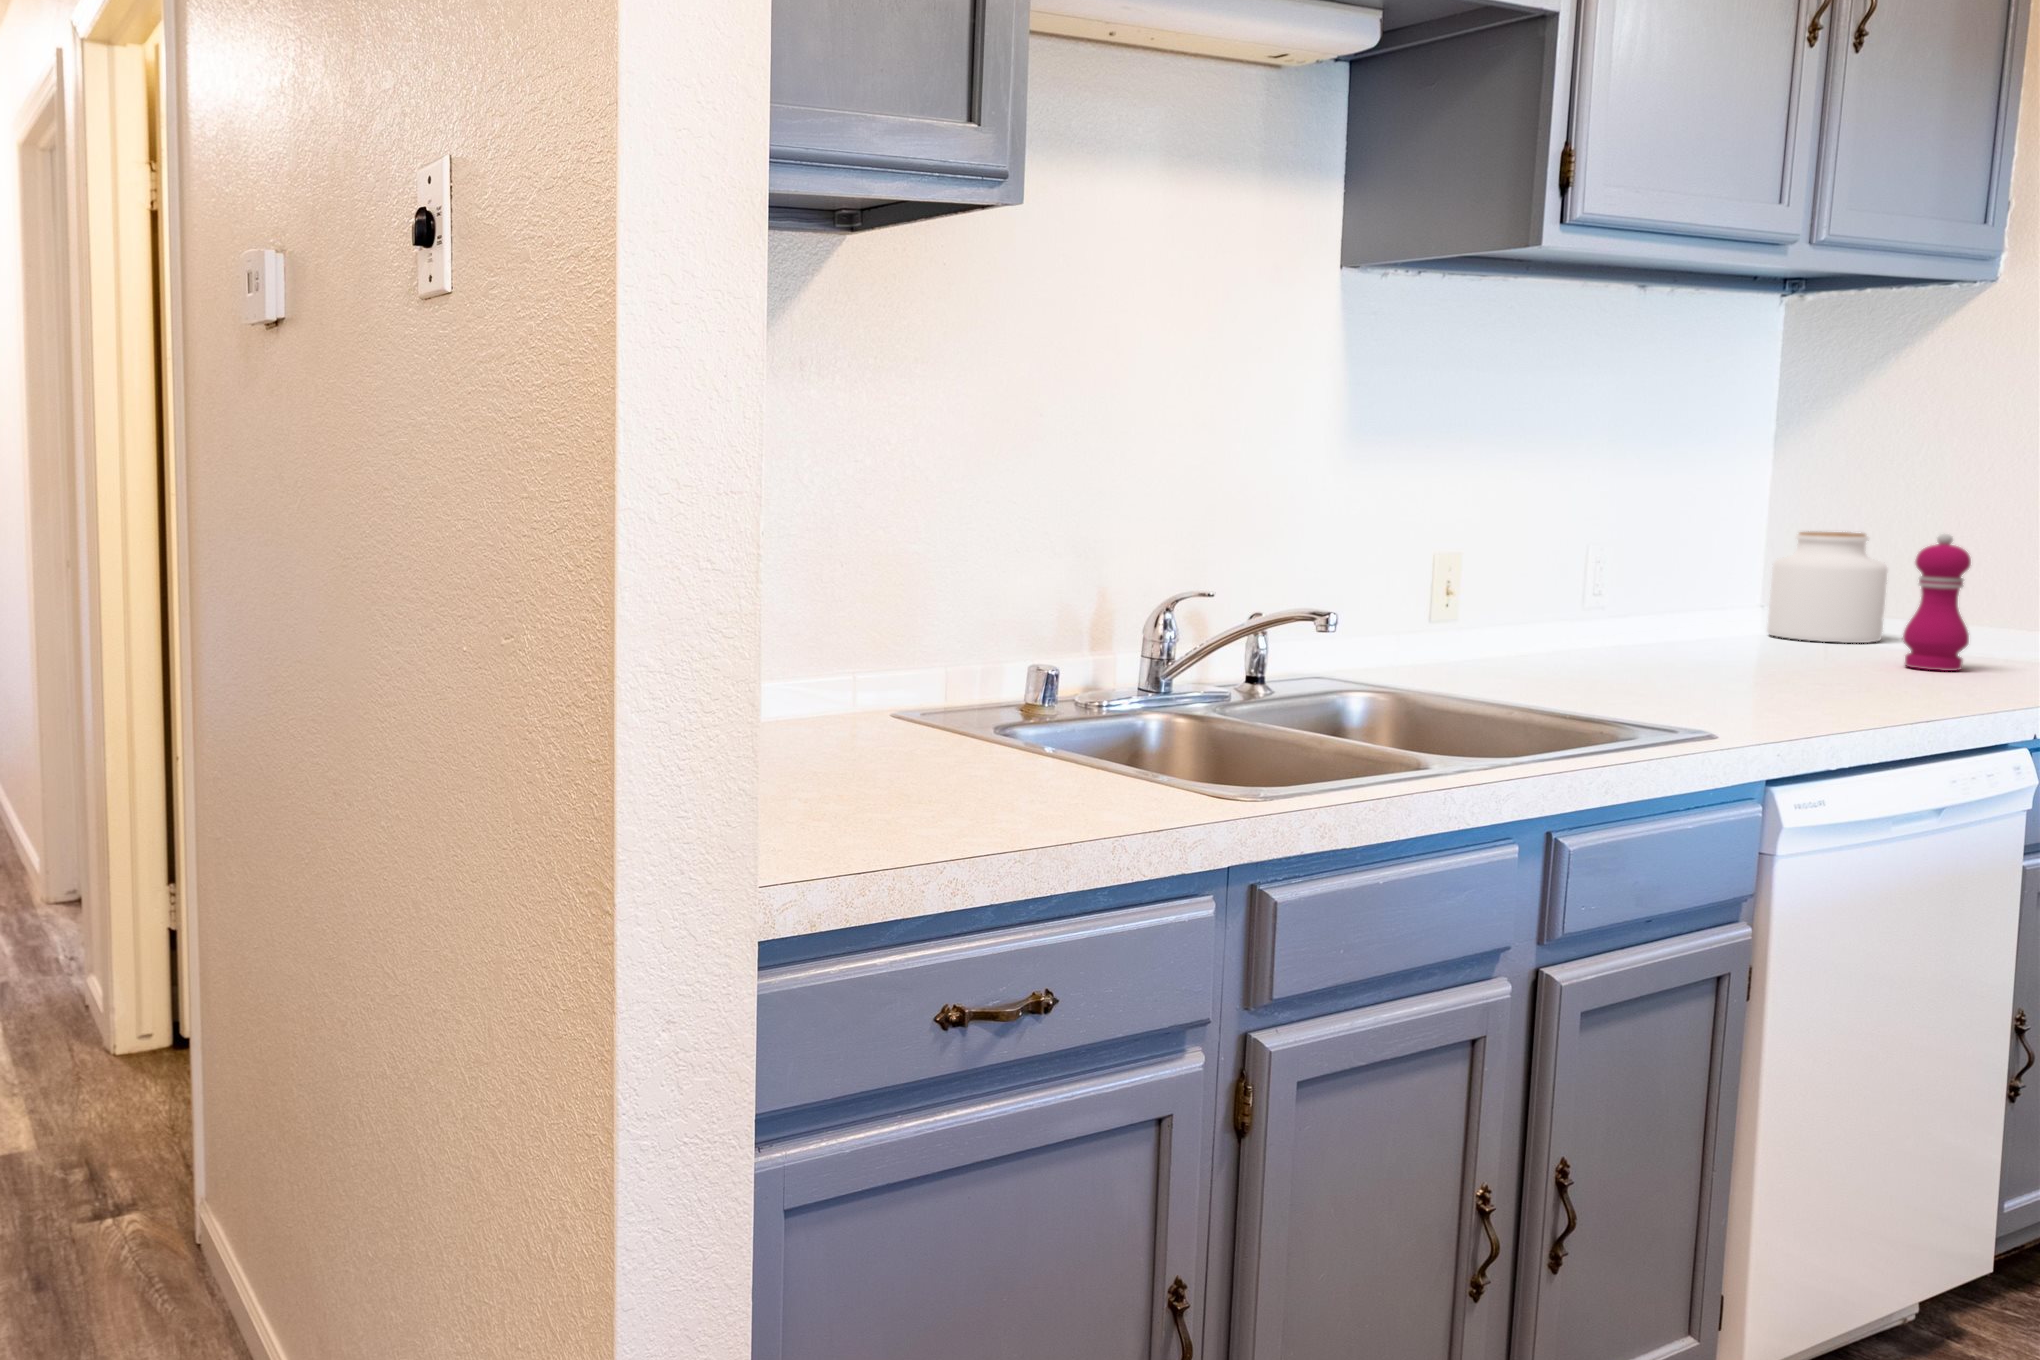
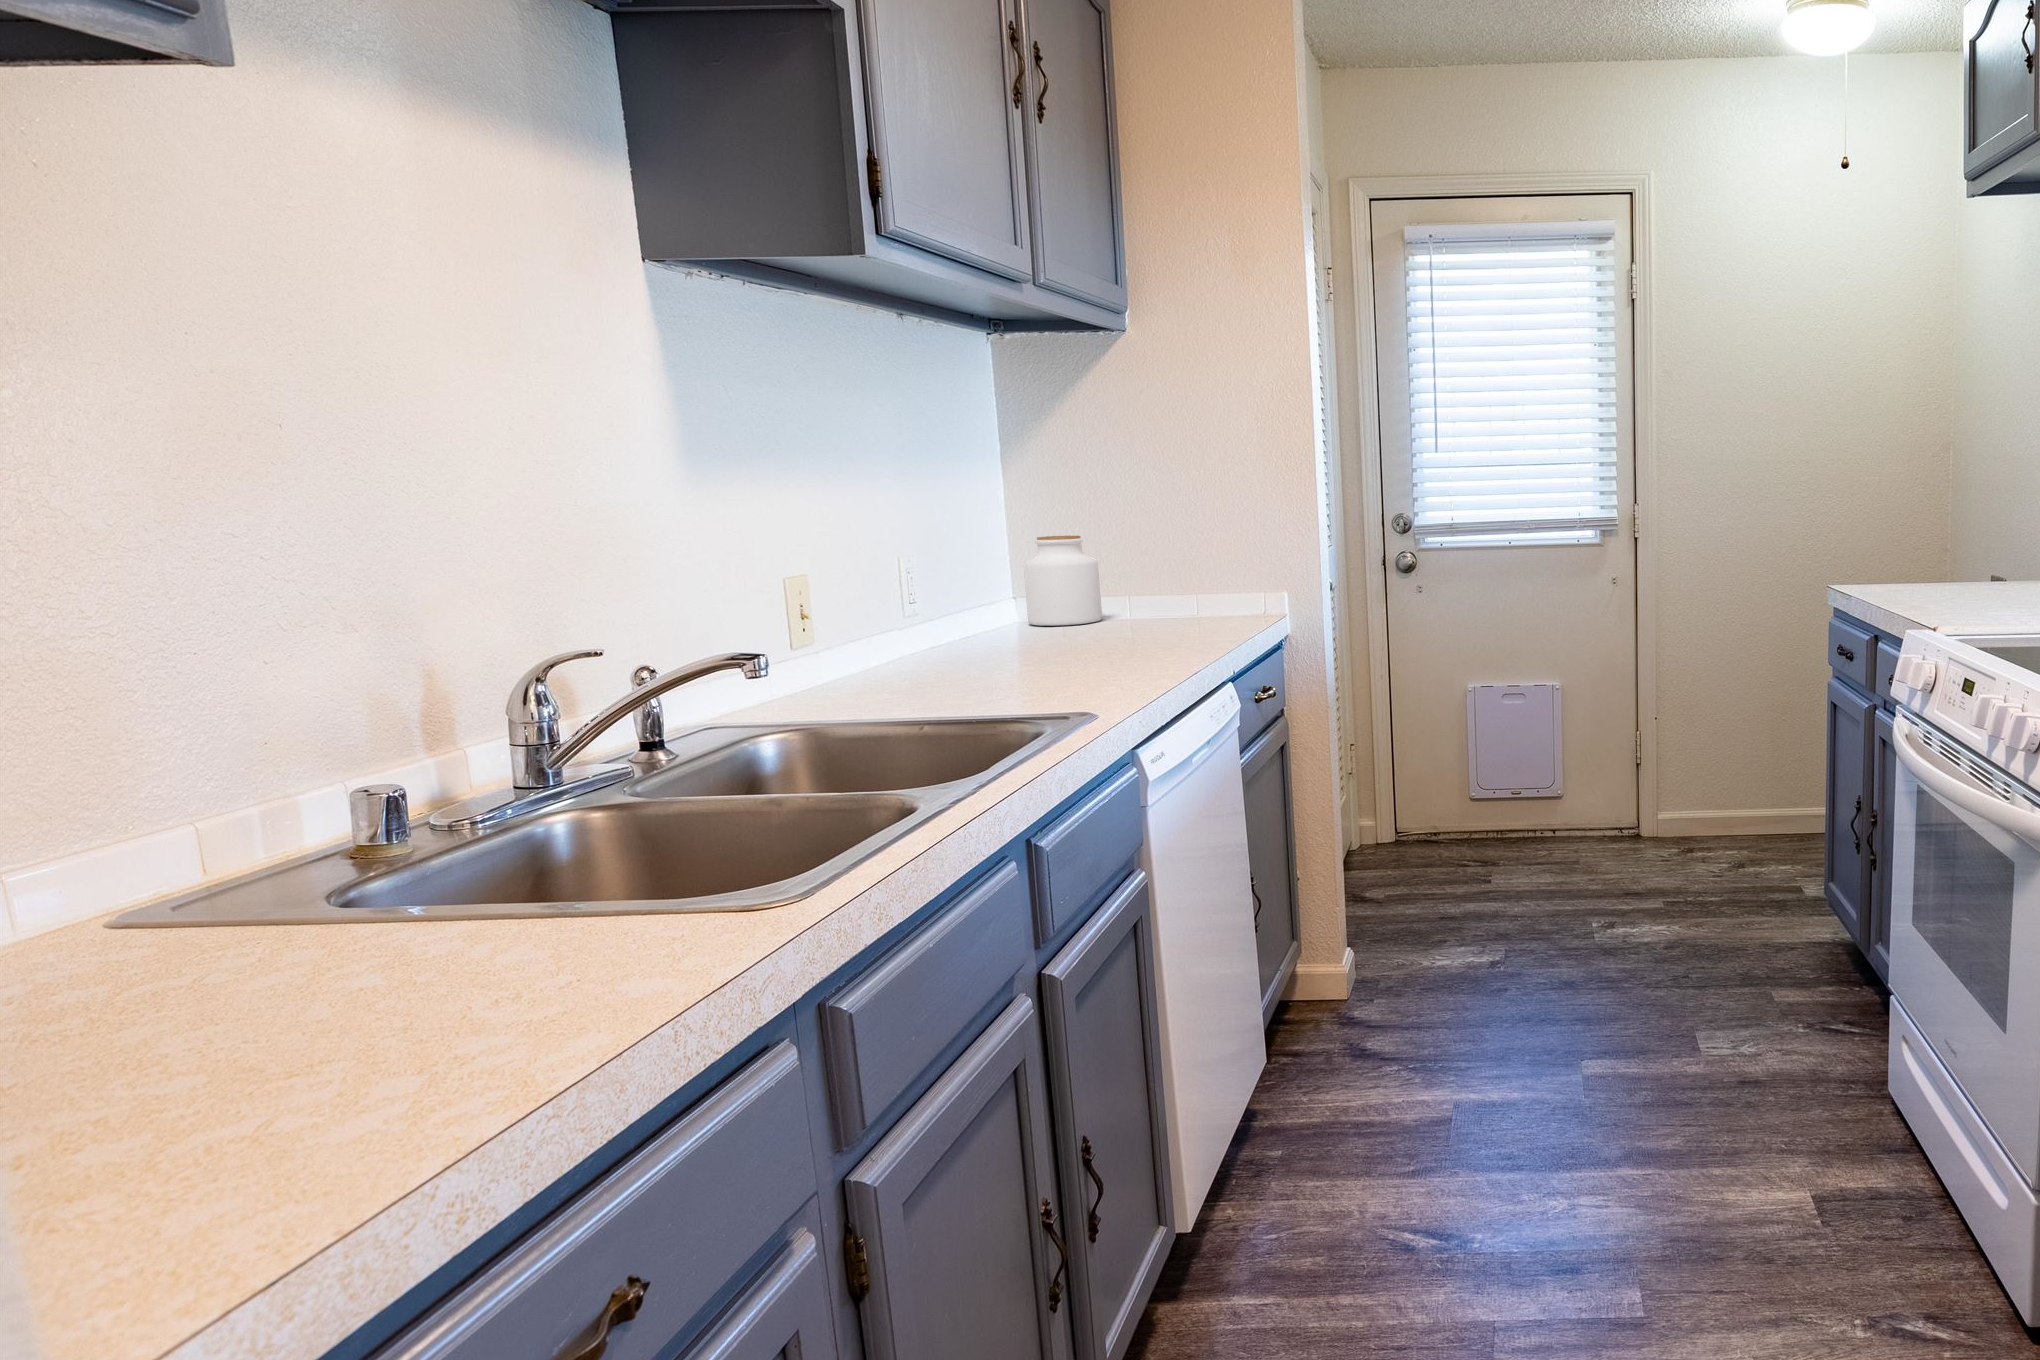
pepper mill: present [1903,534,1971,671] -> none [1135,531,1174,637]

